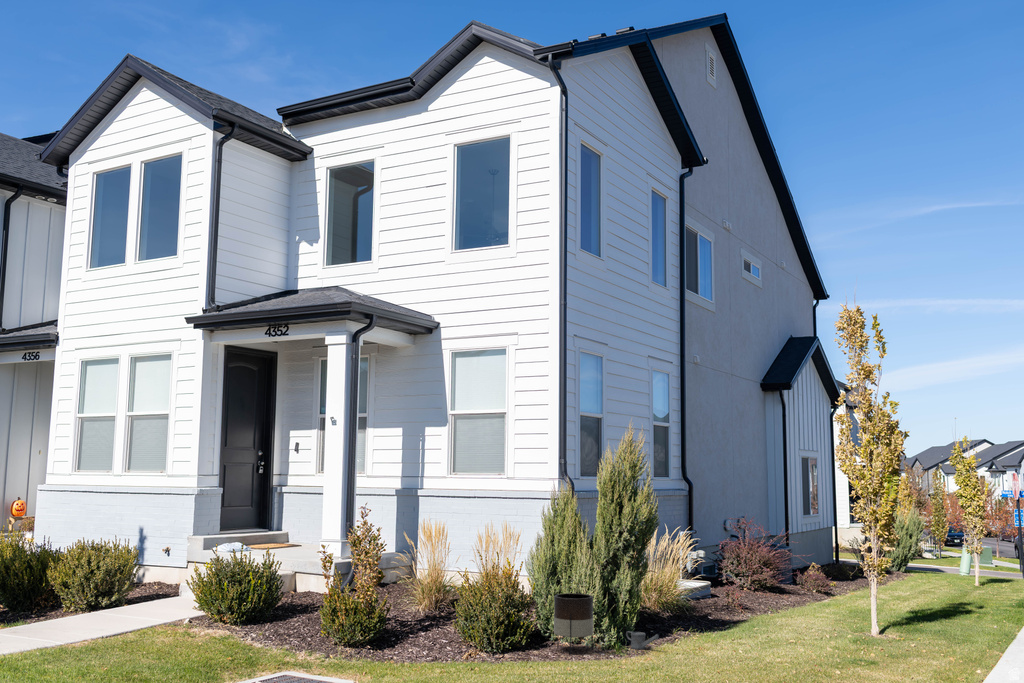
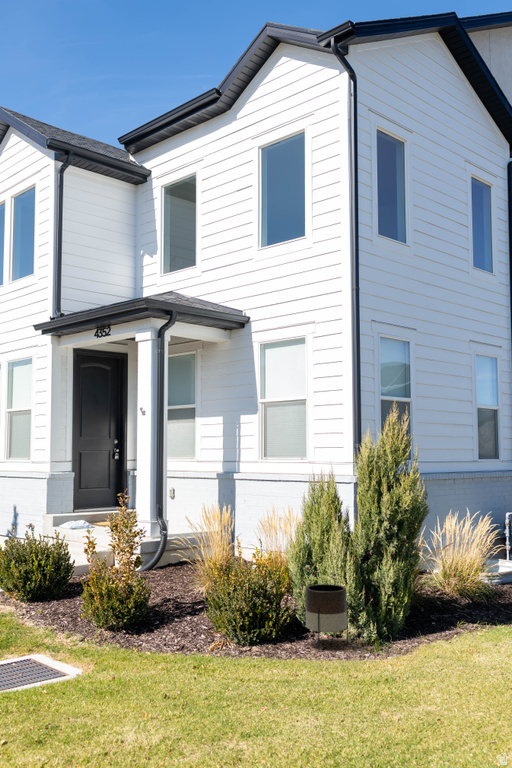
watering can: present [626,631,659,650] -> none [388,626,418,647]

